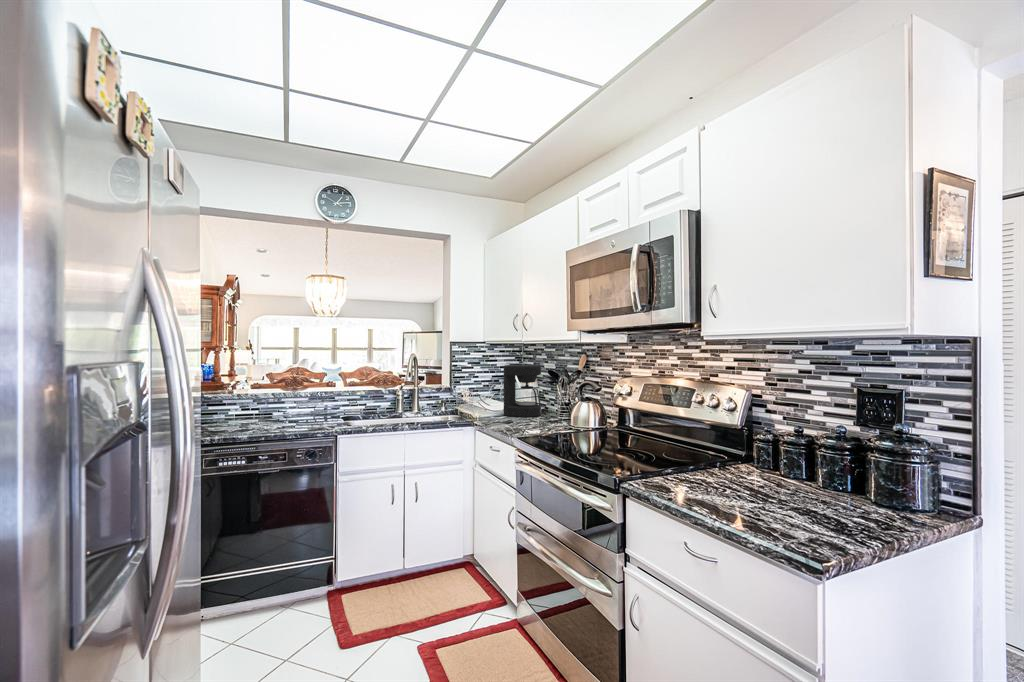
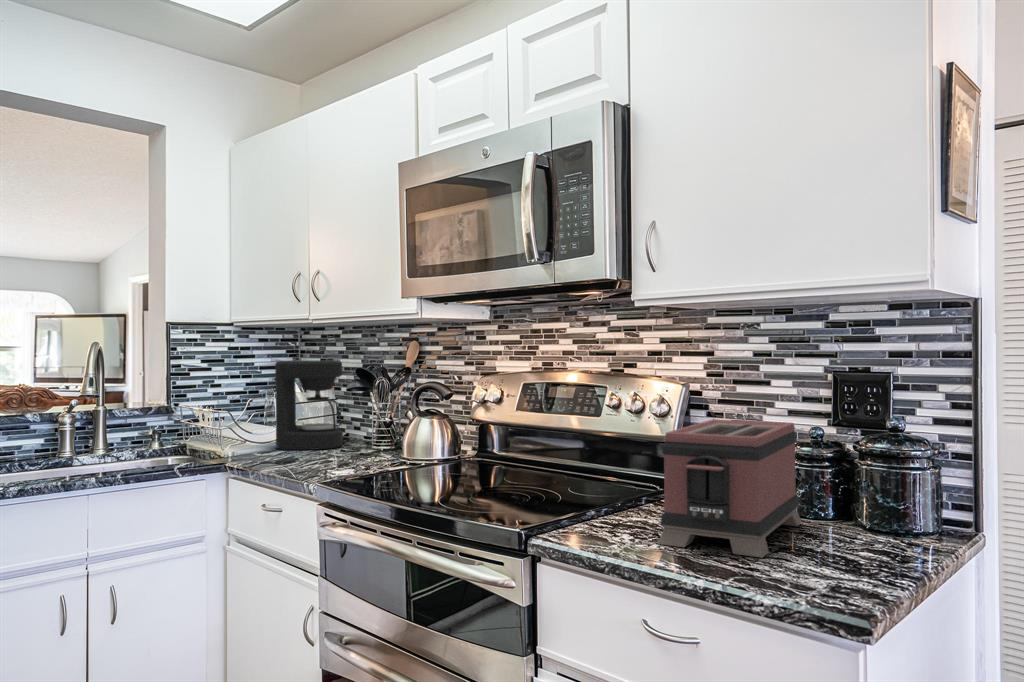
toaster: none [708,417,825,517] -> present [658,419,802,558]

